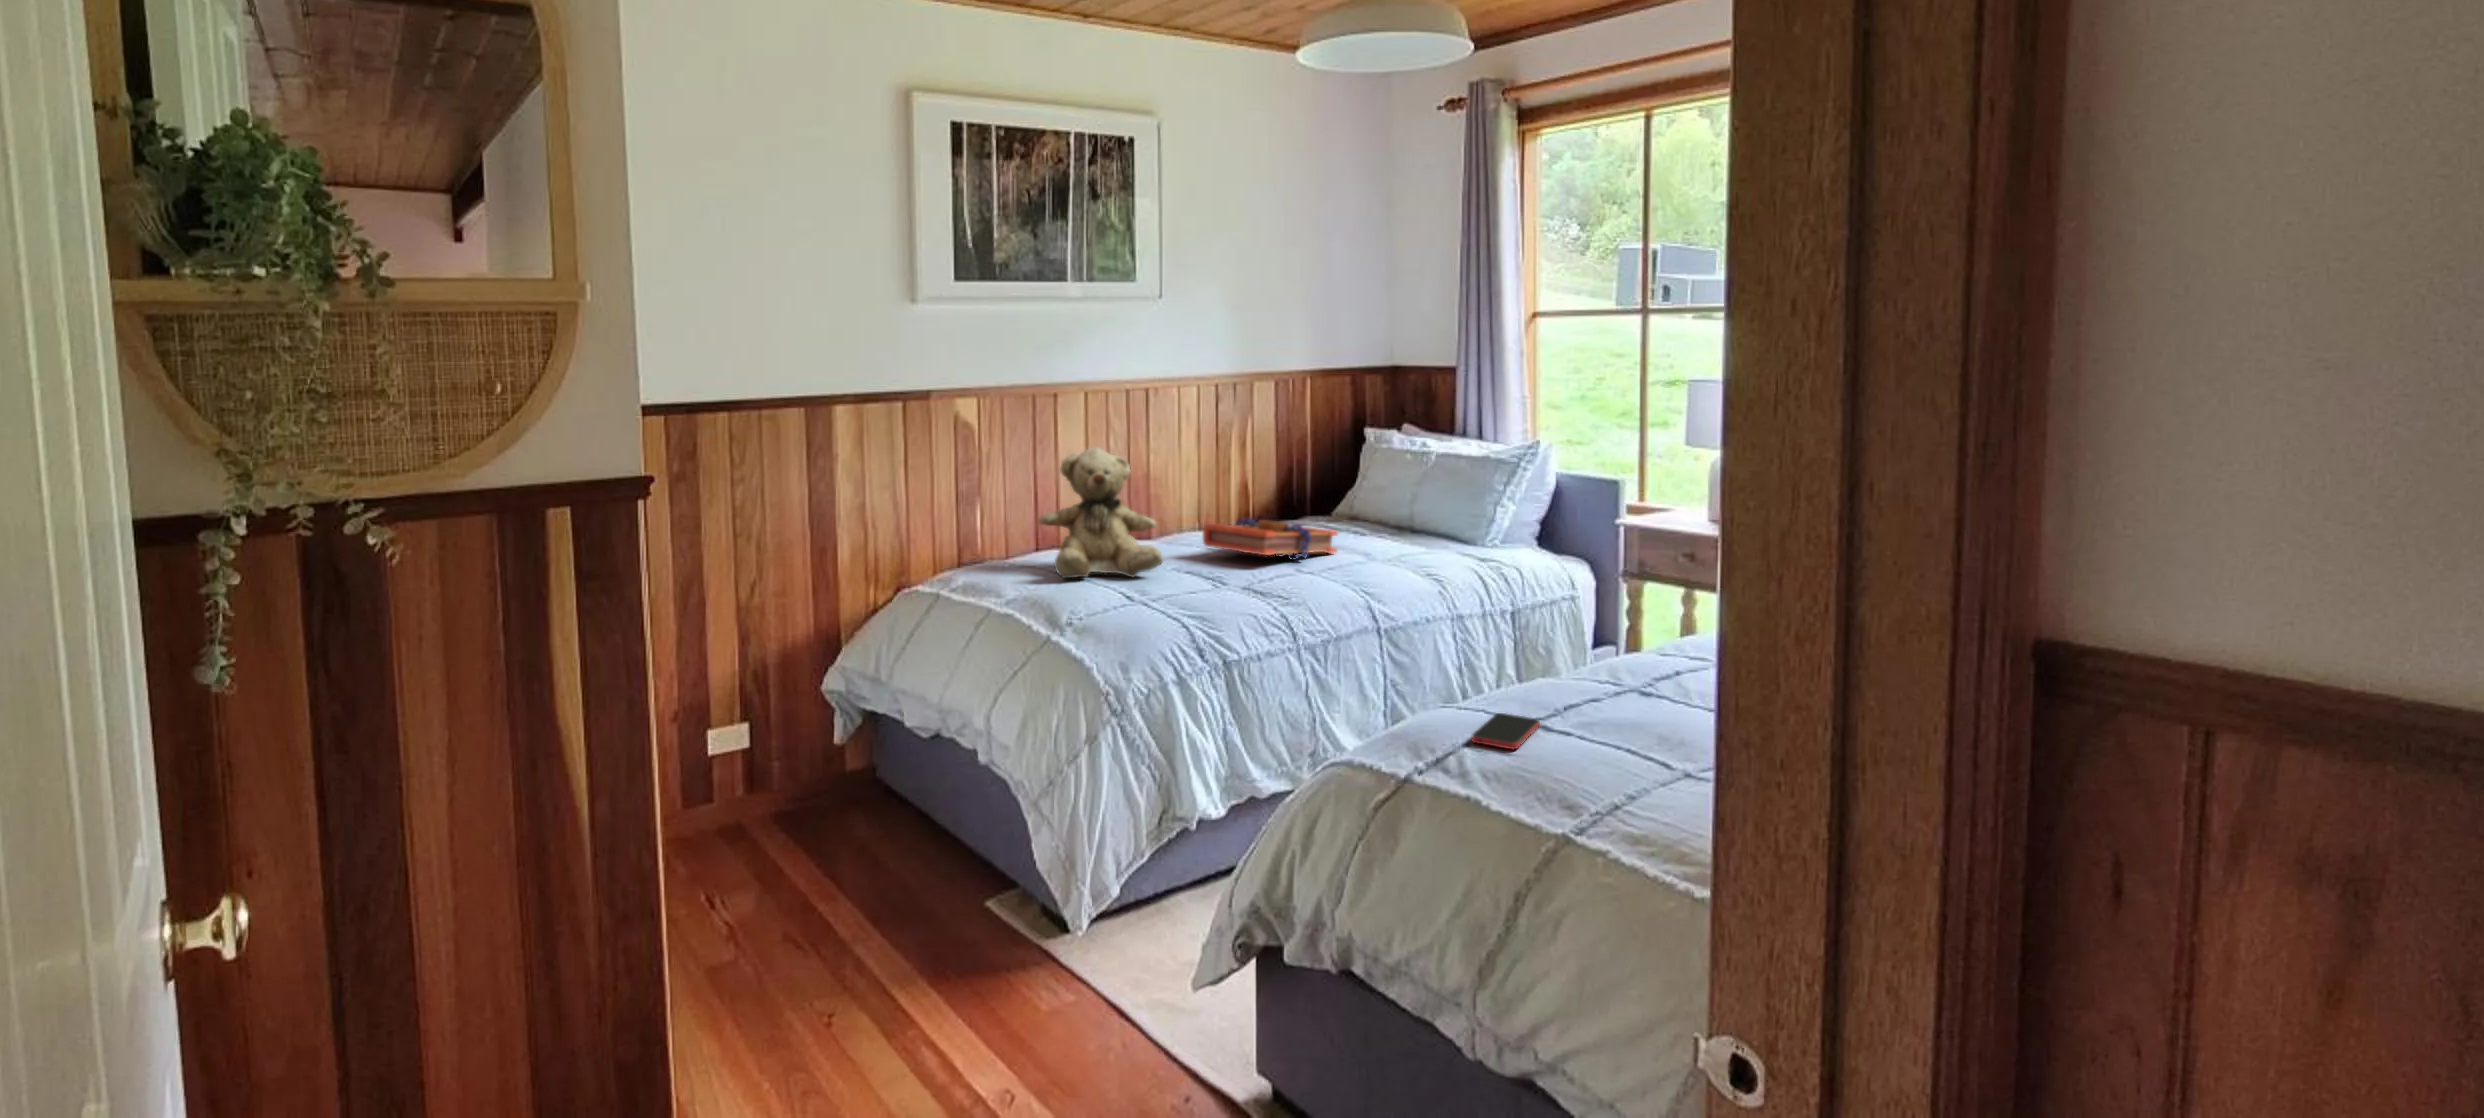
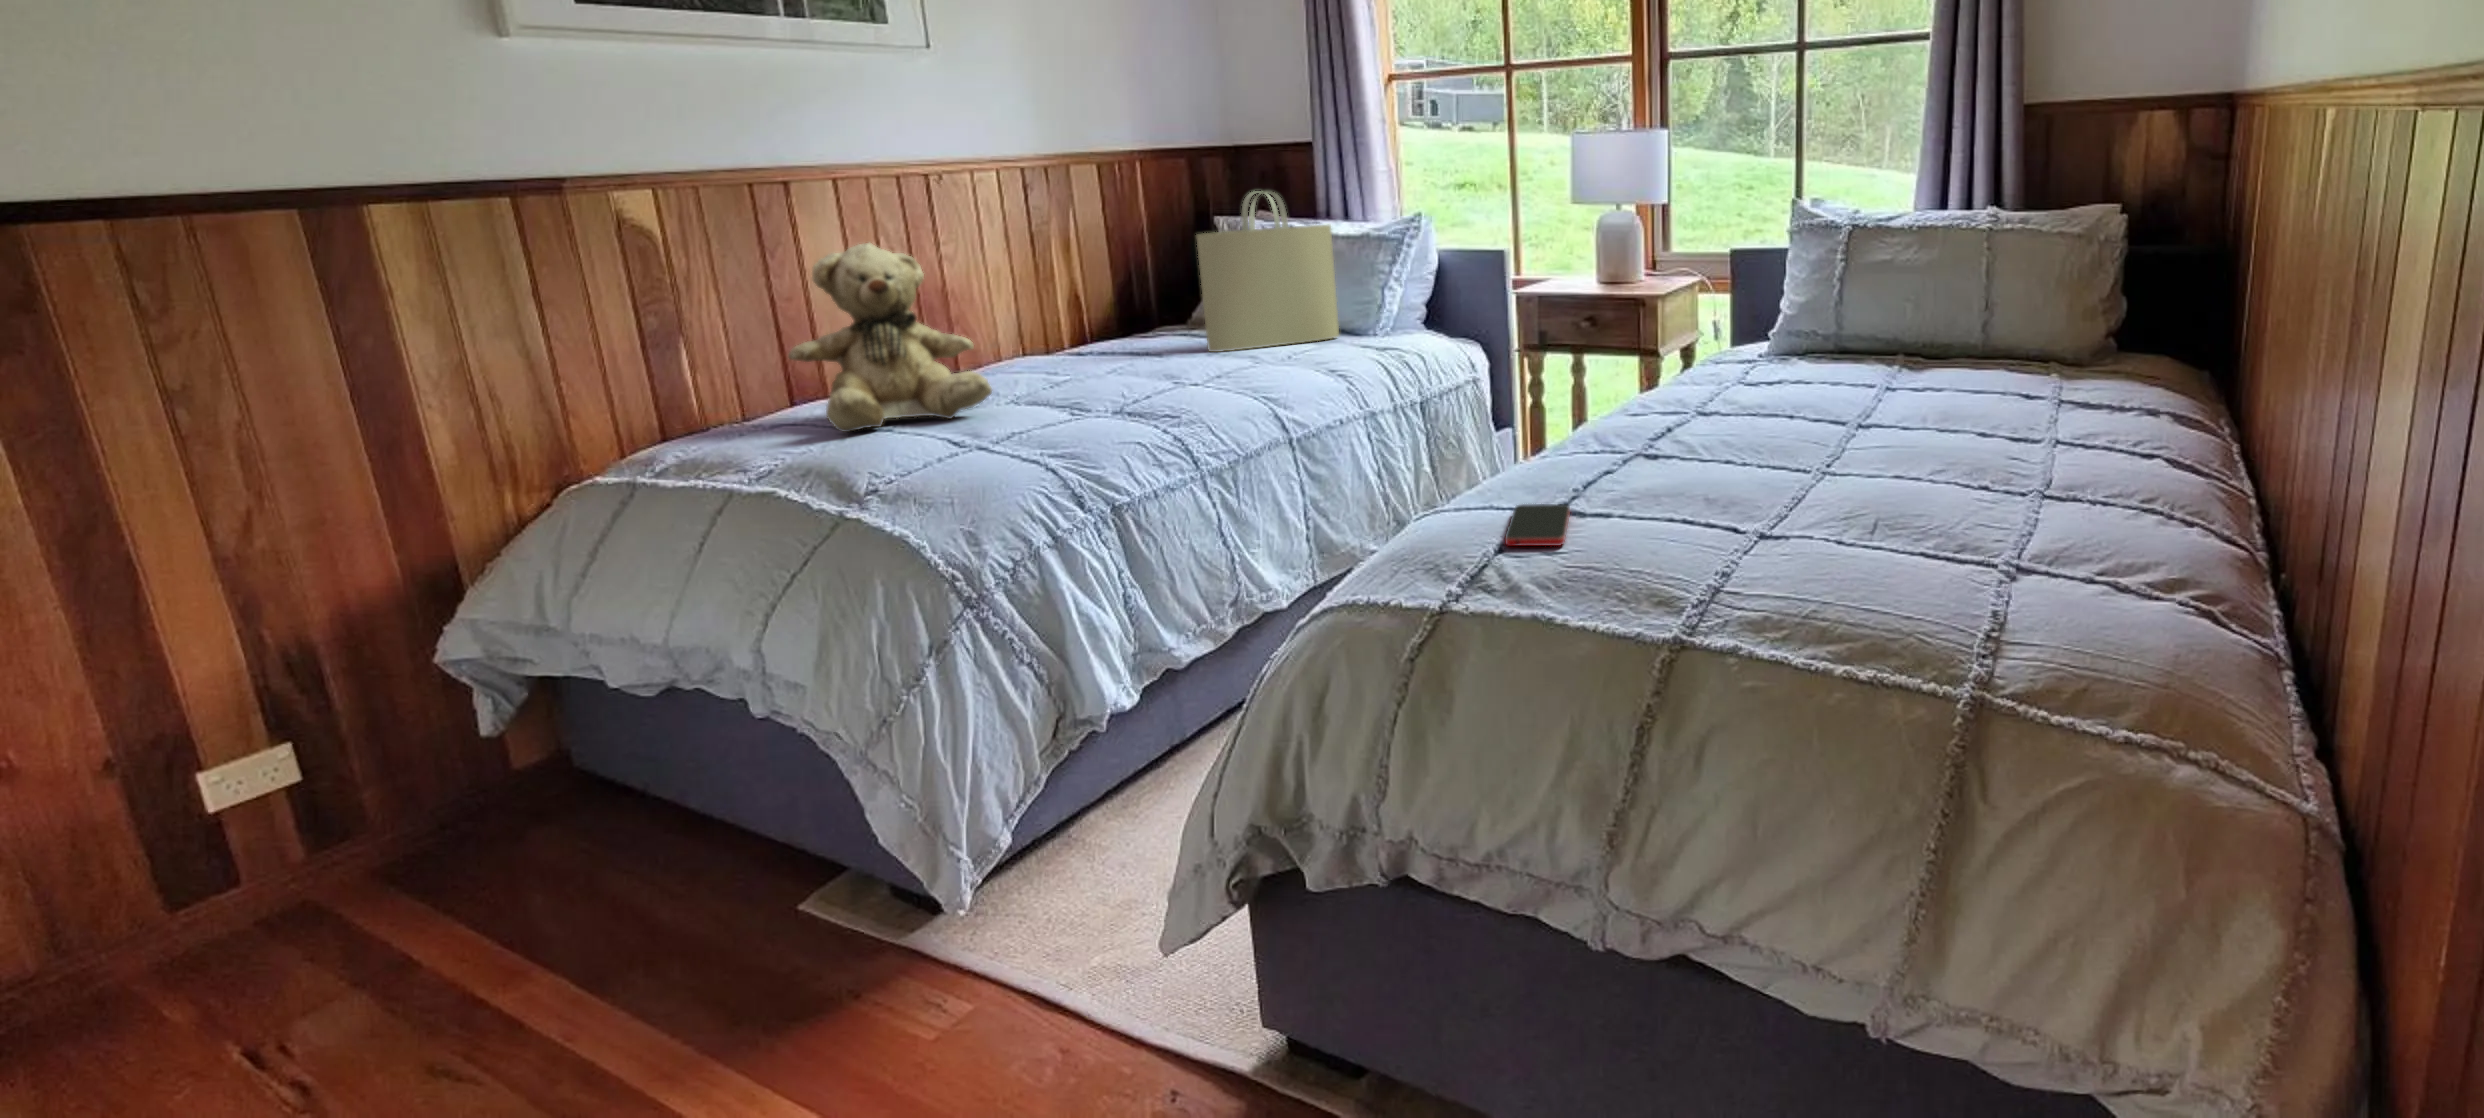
tote bag: none [1338,417,1453,545] -> present [1197,192,1339,352]
book: present [1203,518,1338,560] -> none [1037,327,1213,374]

